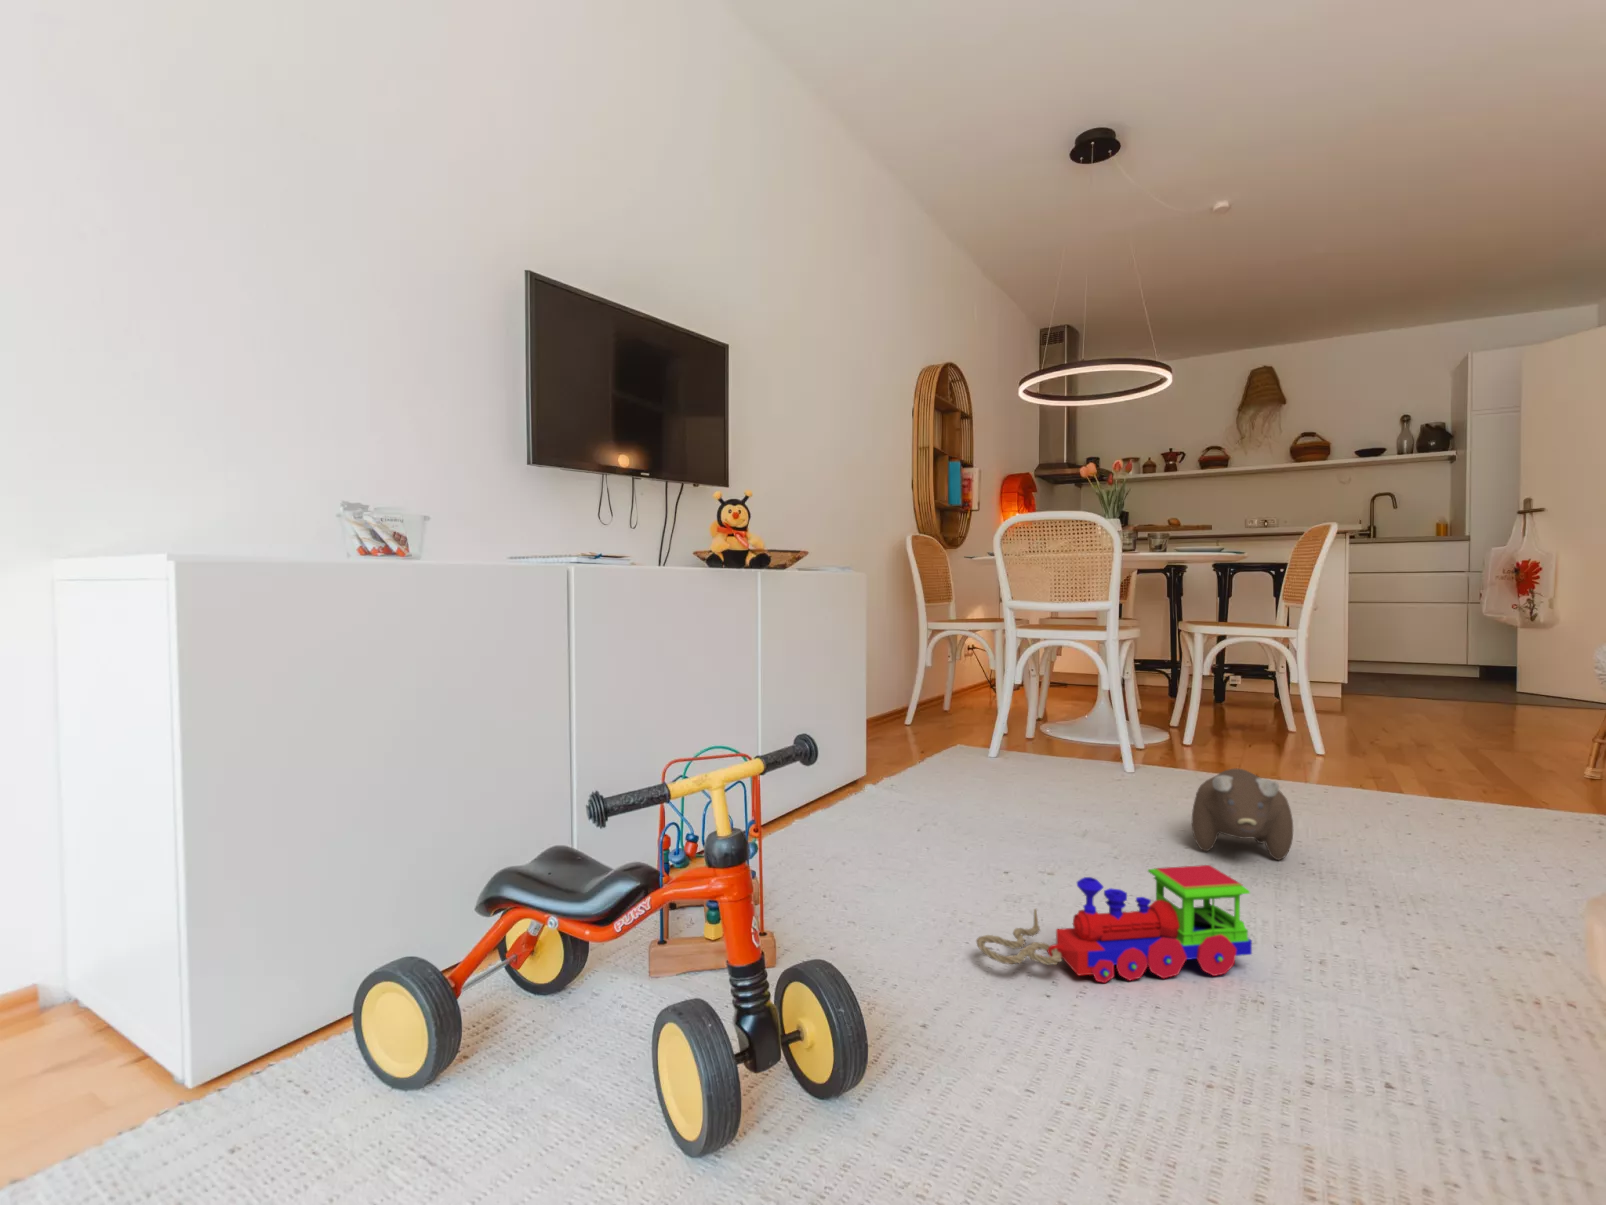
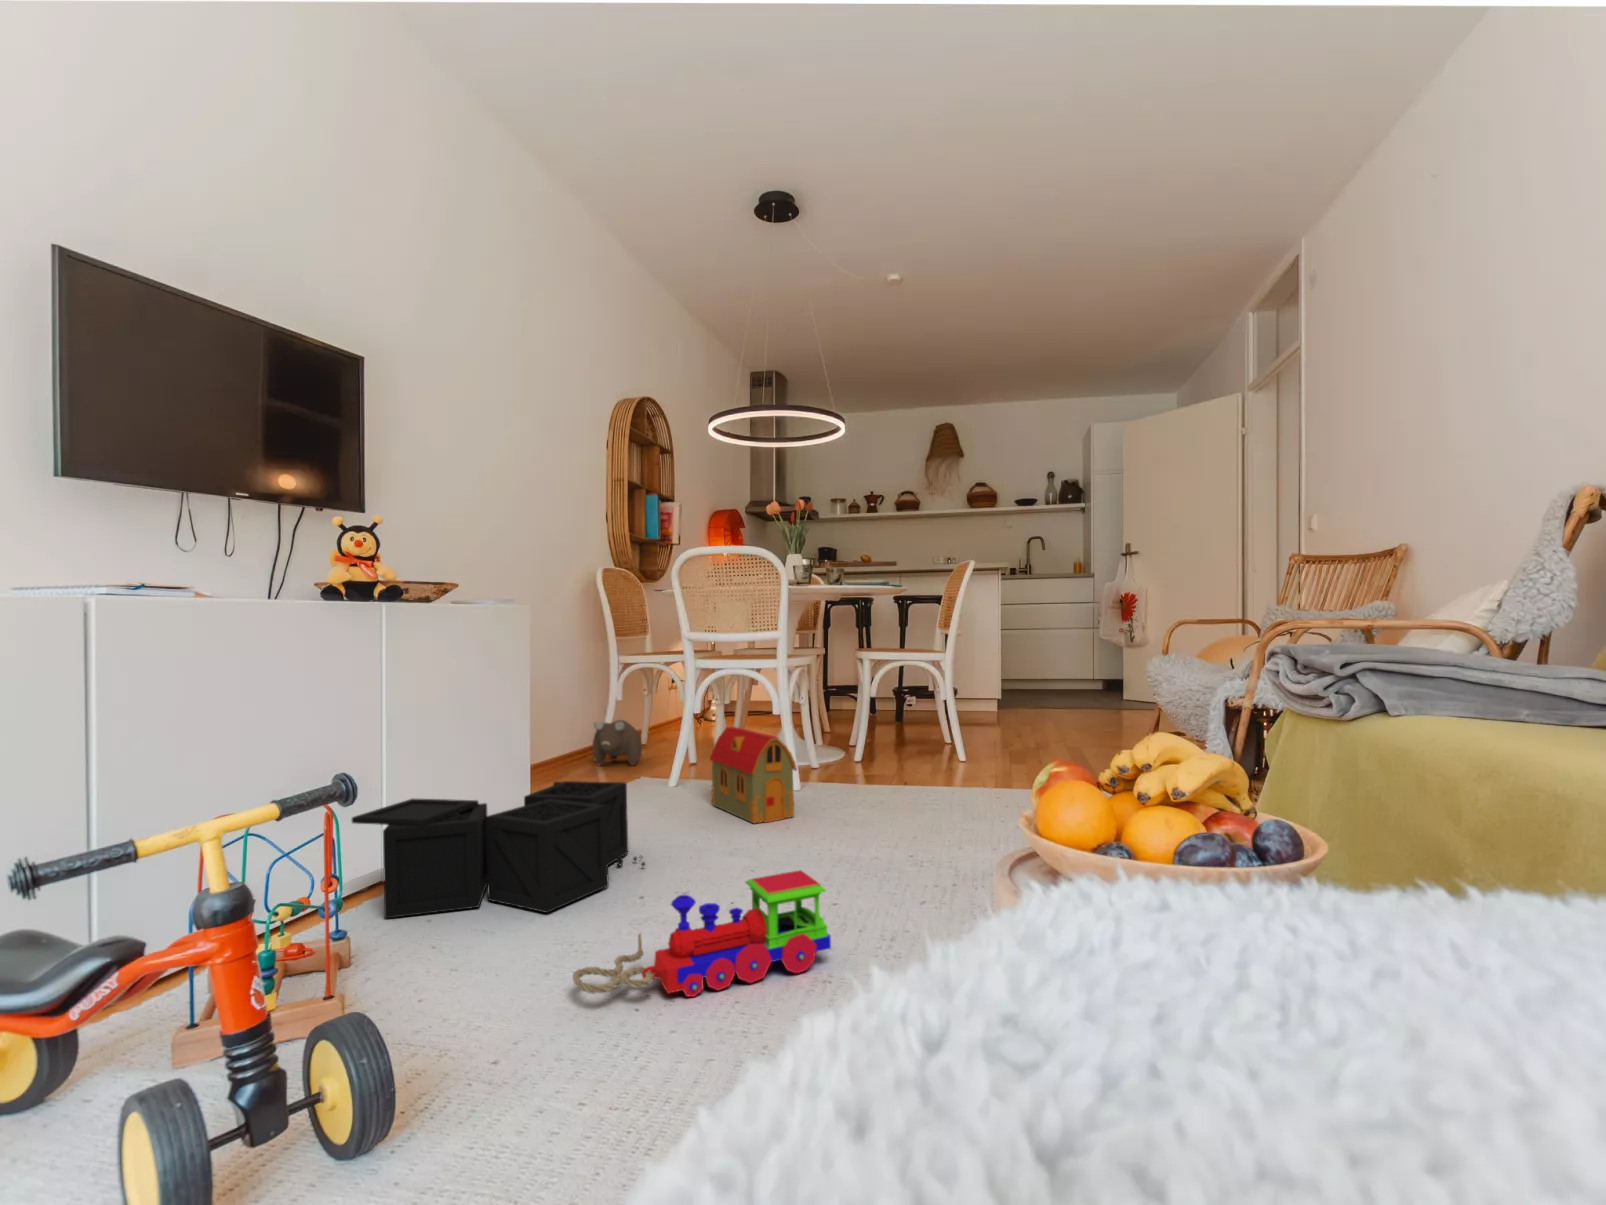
toy house: none [1039,700,1142,802] -> present [710,727,797,823]
storage bin: none [740,744,998,872] -> present [352,781,645,918]
plush toy: present [1192,768,1293,860] -> present [592,720,642,765]

